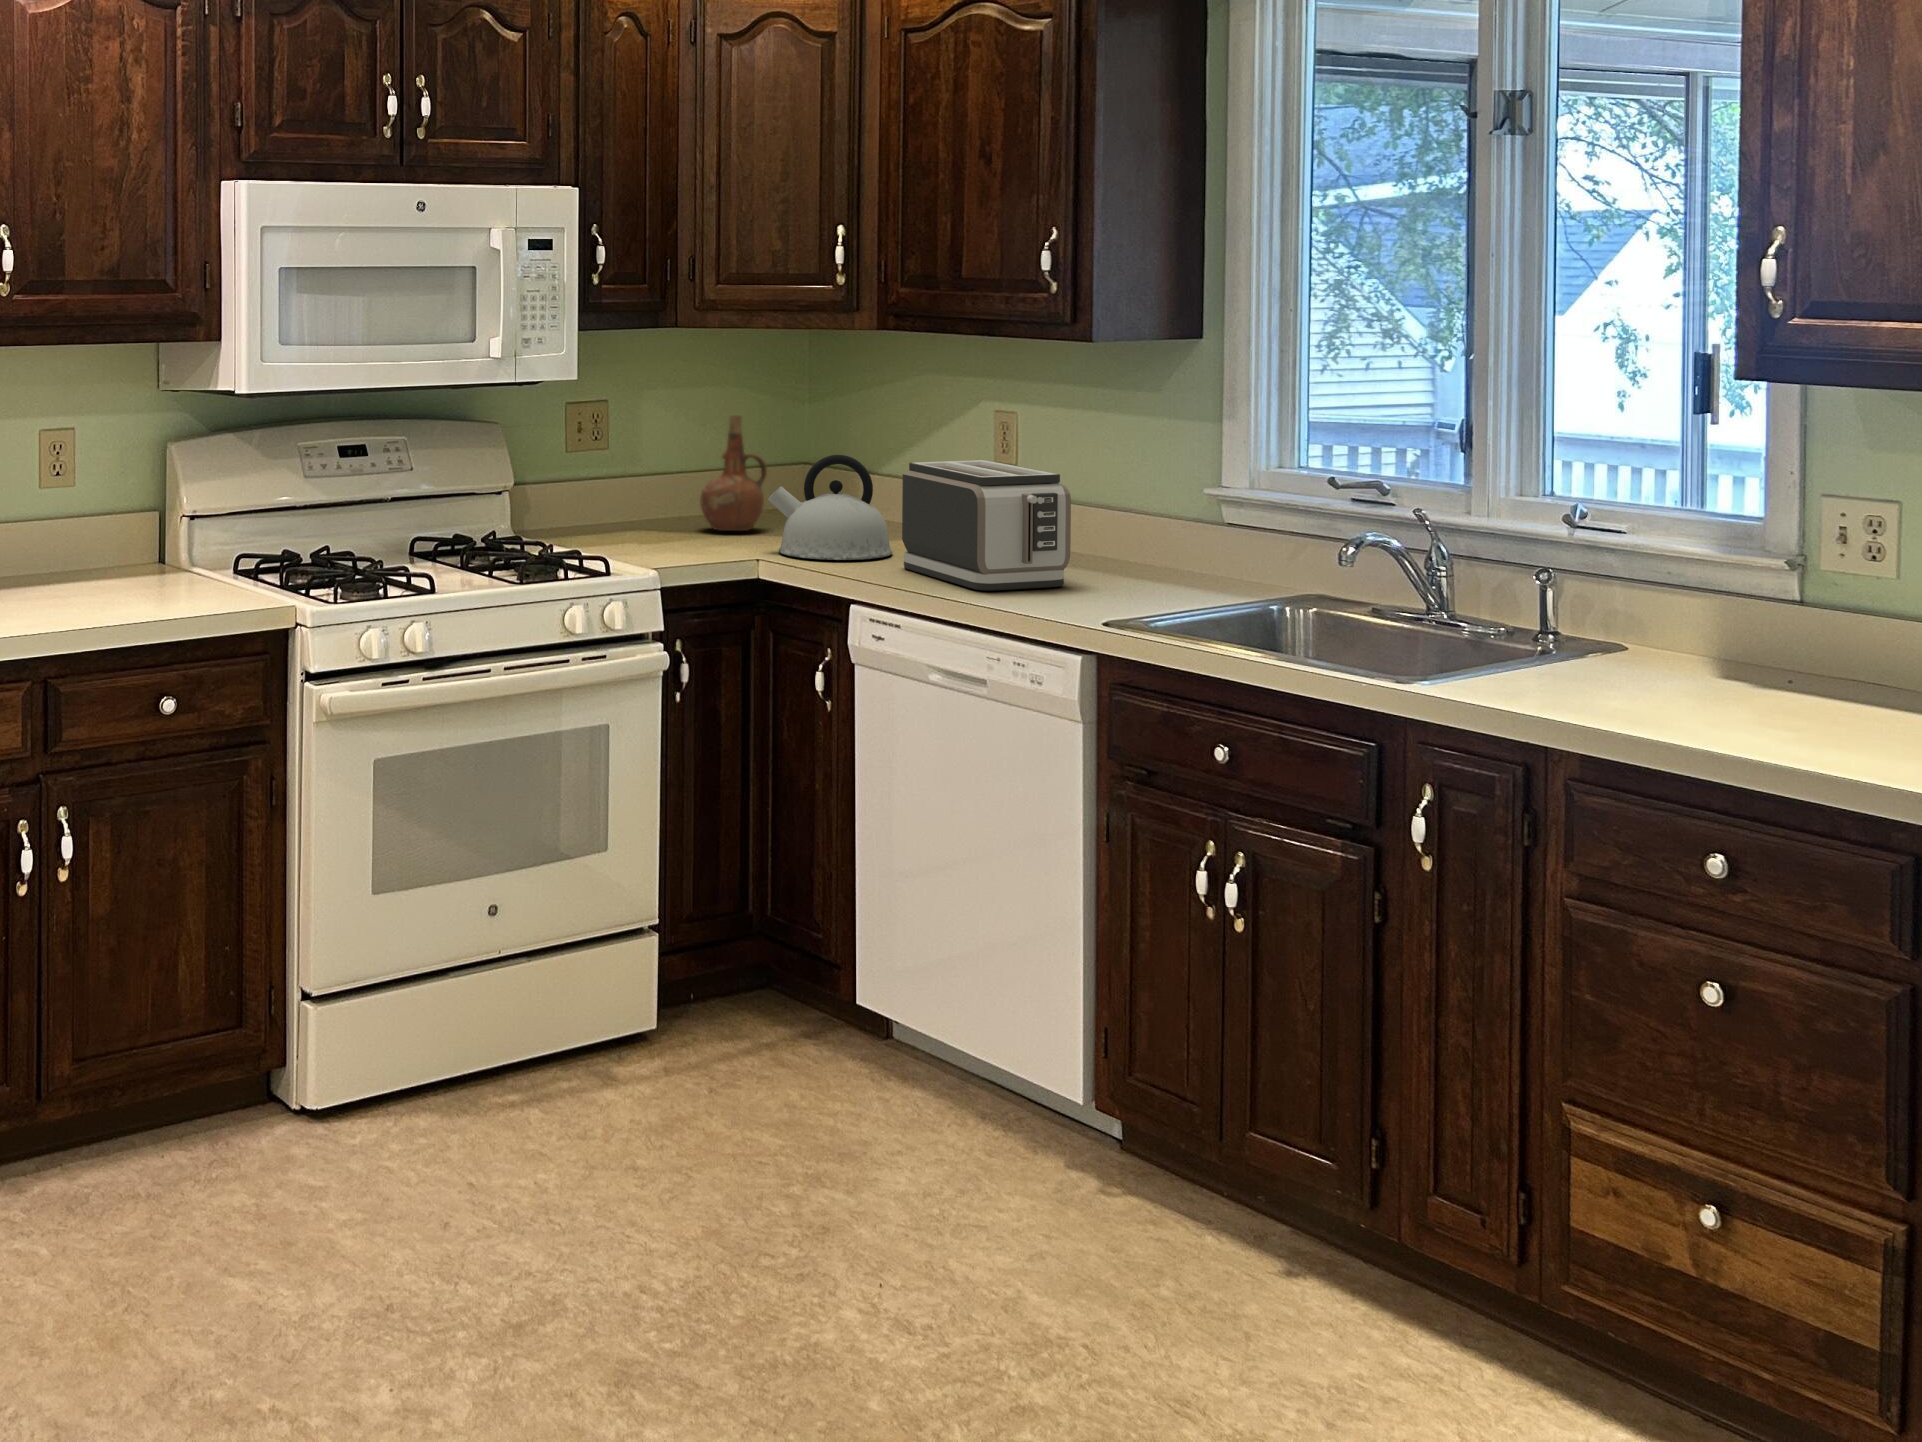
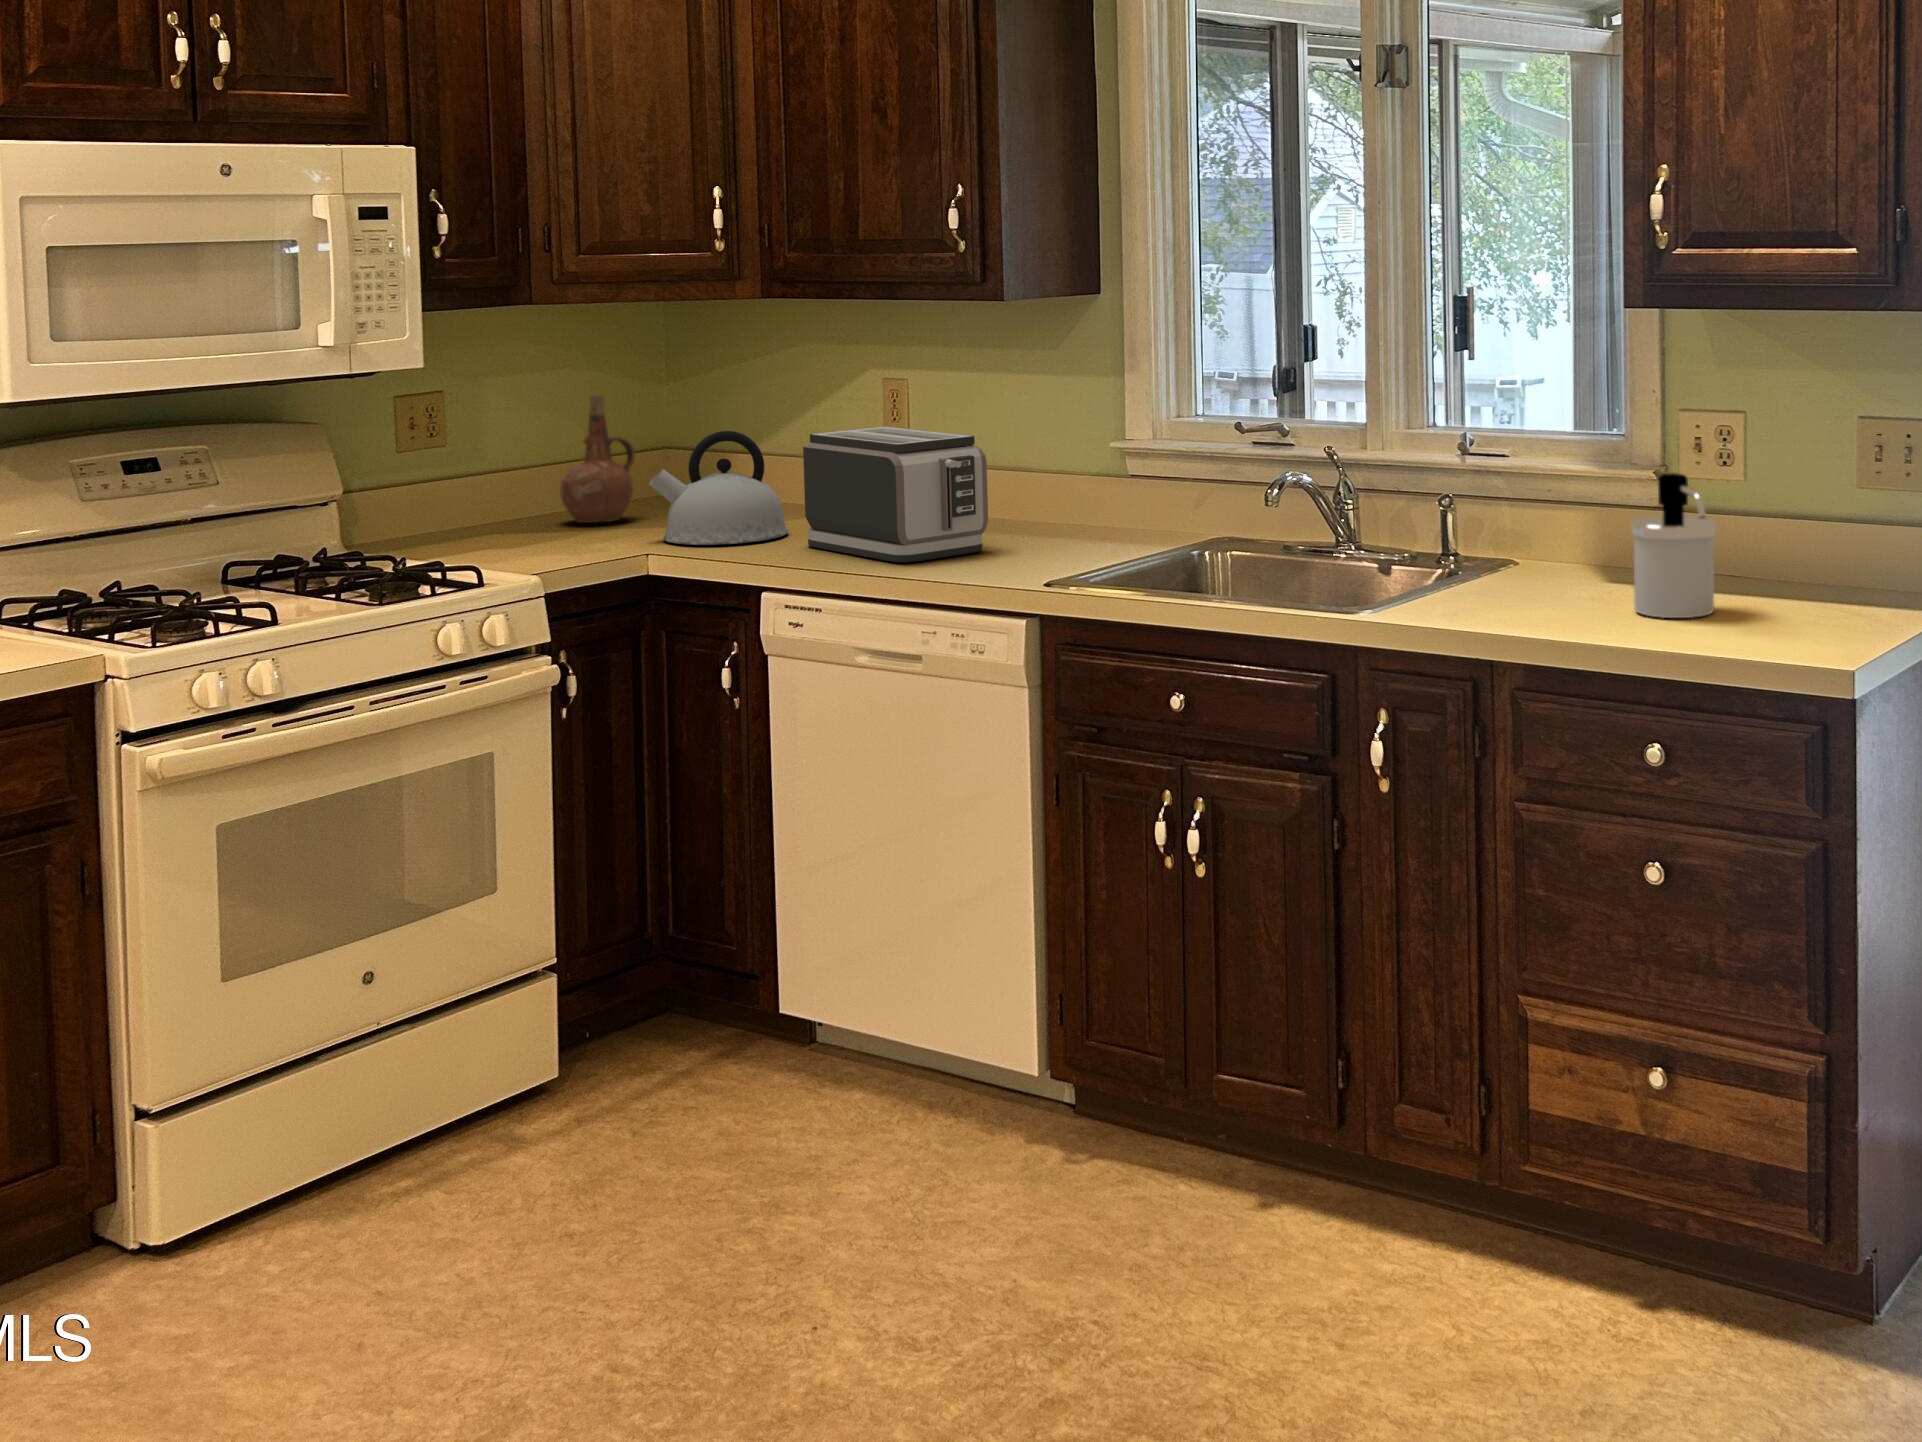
soap dispenser: none [1721,563,1825,723] -> present [1631,473,1716,618]

